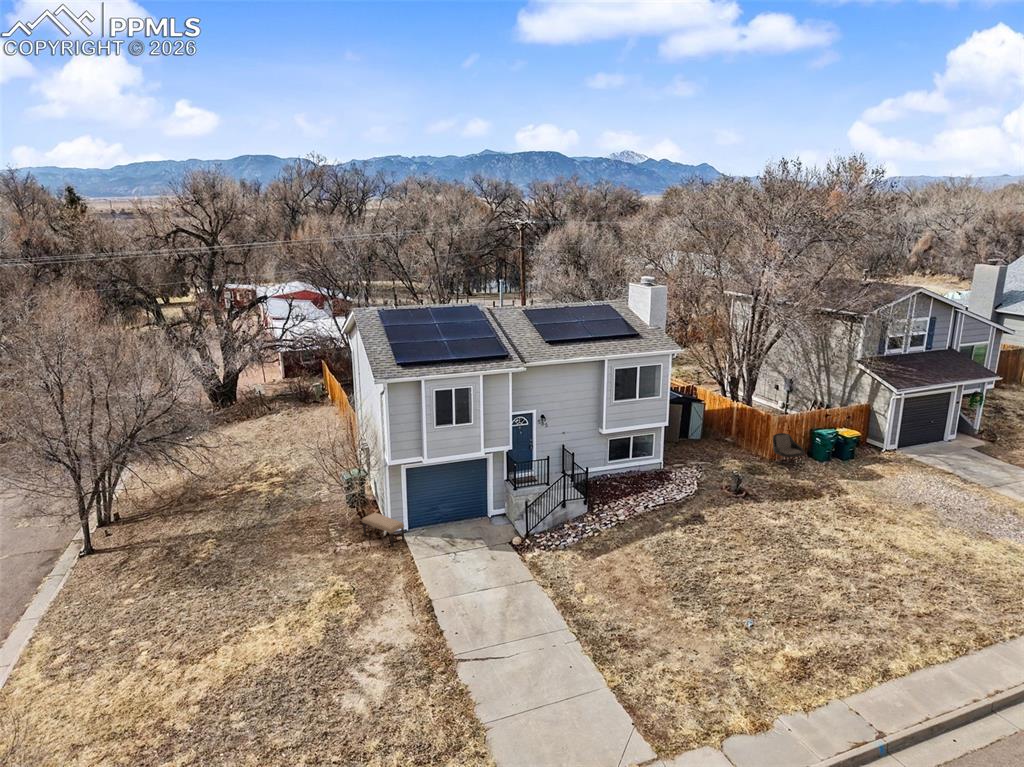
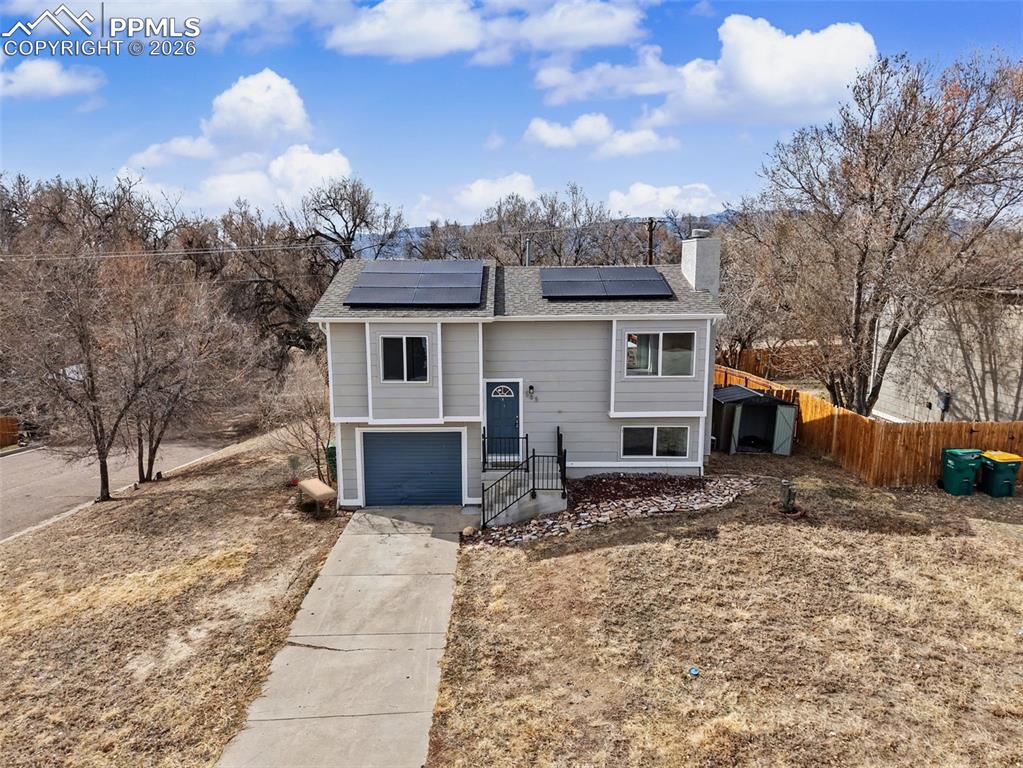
lounge chair: present [773,433,805,468] -> none [871,448,923,498]
potted tree: none [335,488,353,519] -> present [288,450,306,486]

